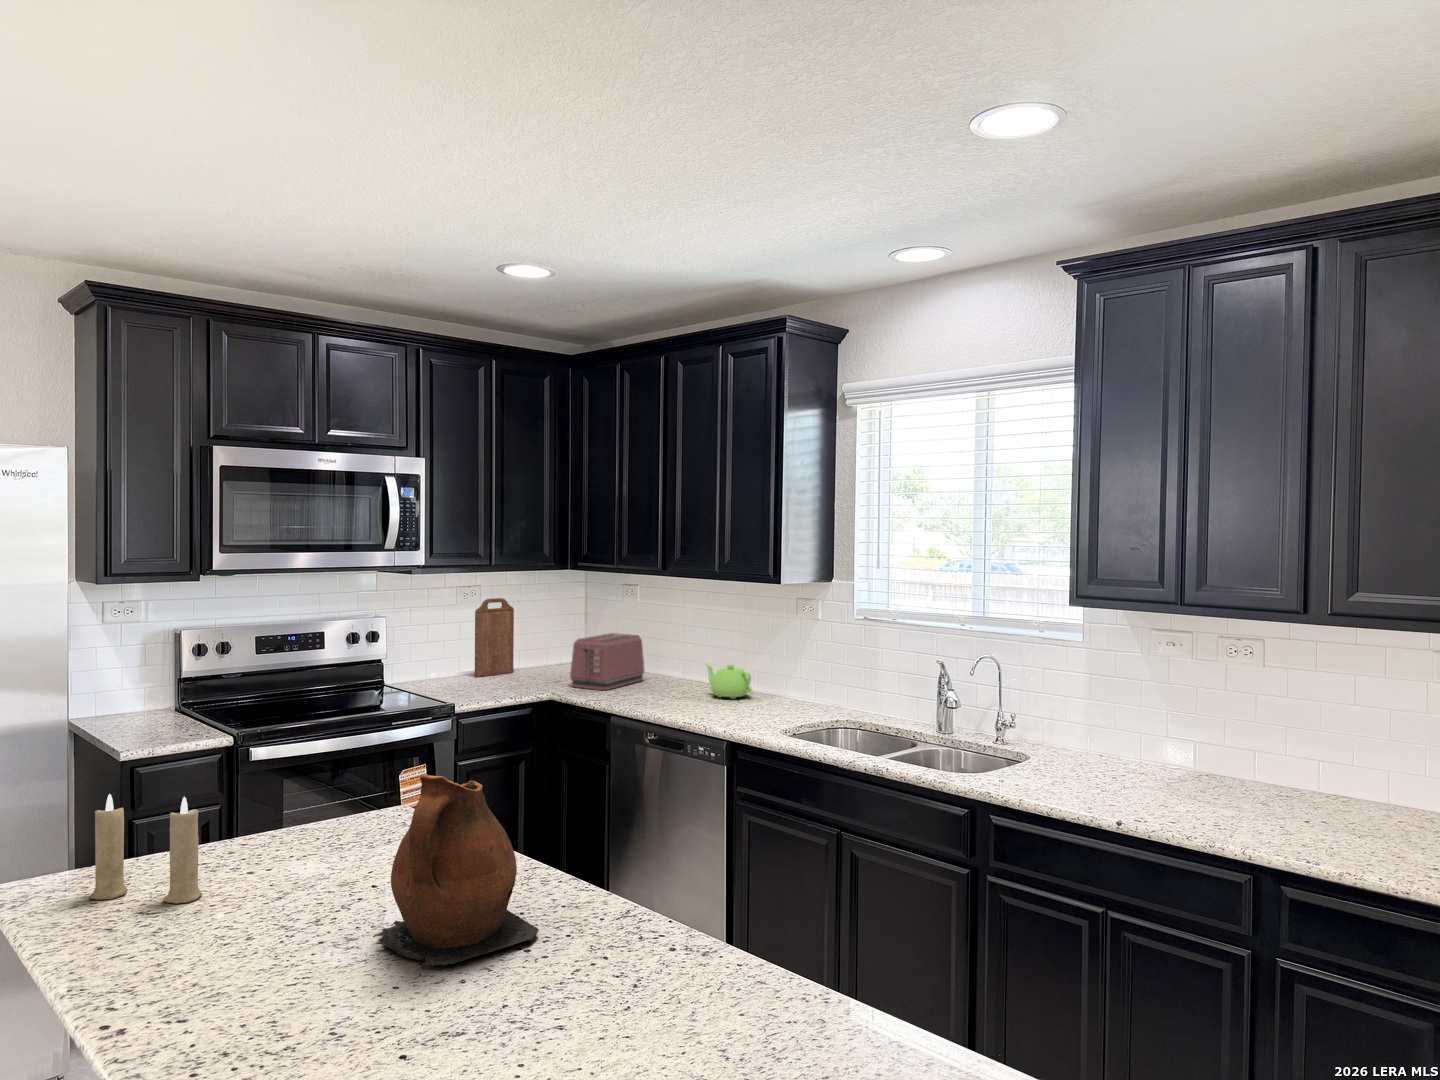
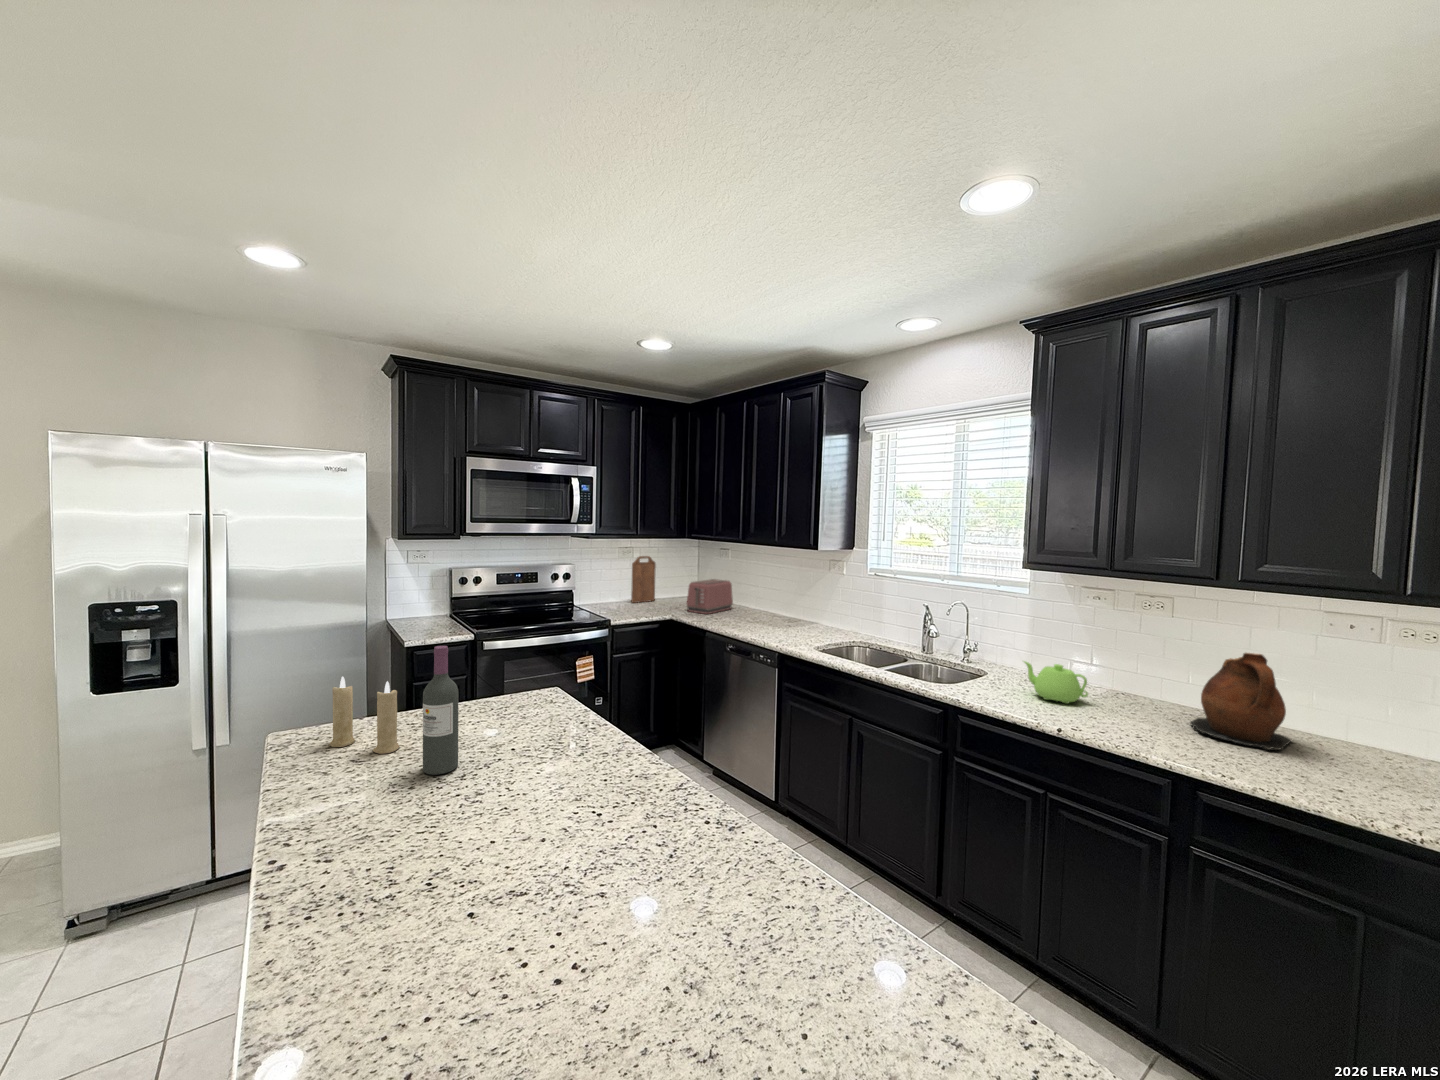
teapot: present [706,664,752,699] -> present [1024,661,1088,704]
wine bottle: none [254,739,304,923] -> present [423,646,459,775]
ceramic pitcher: present [373,775,539,966] -> present [1190,653,1292,750]

